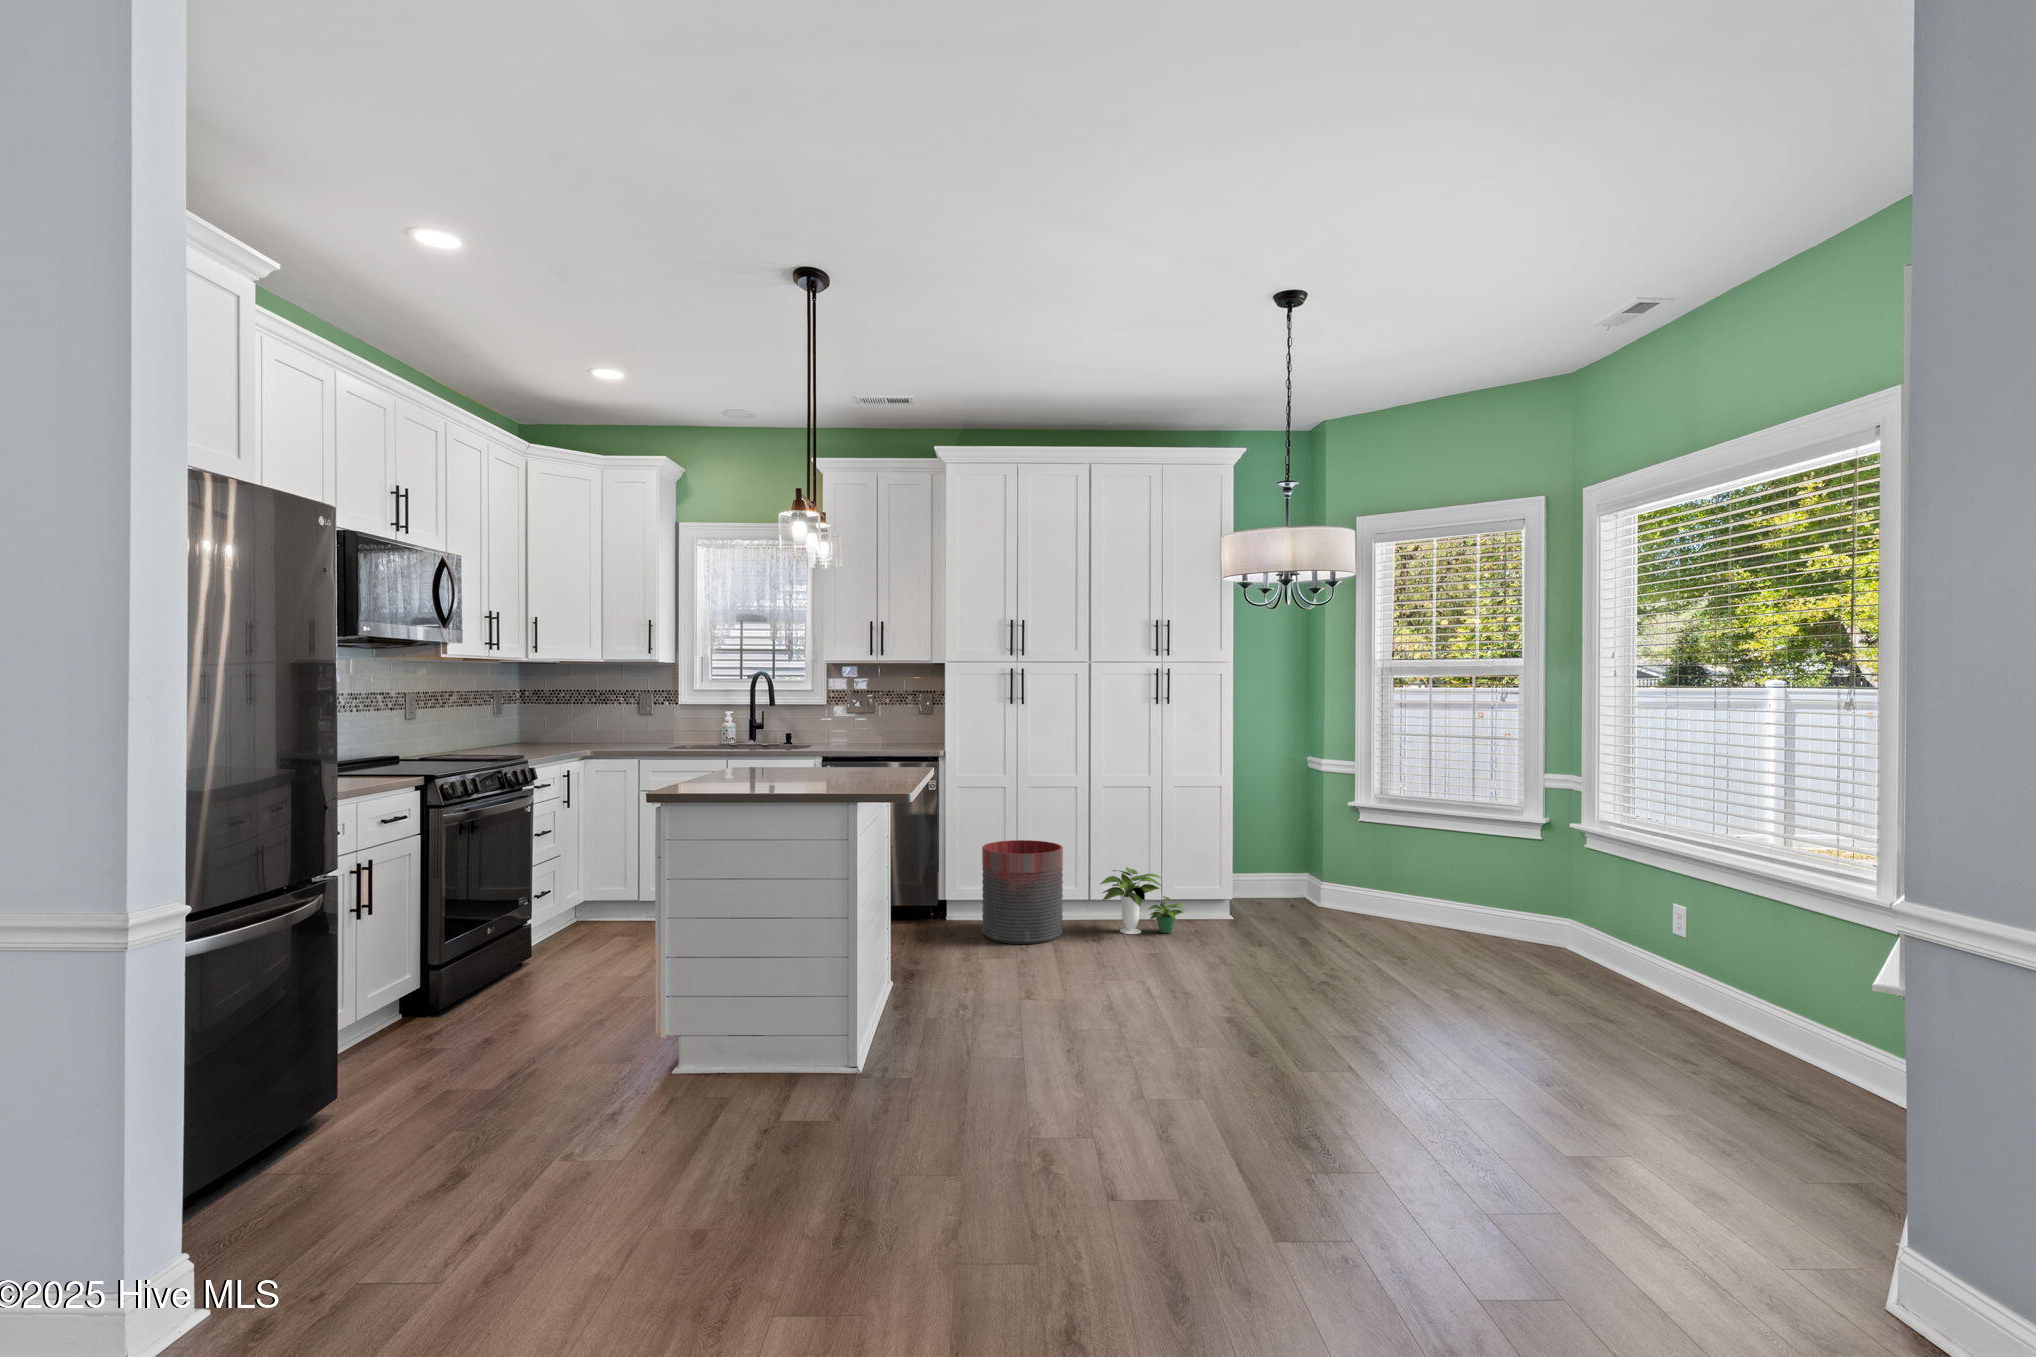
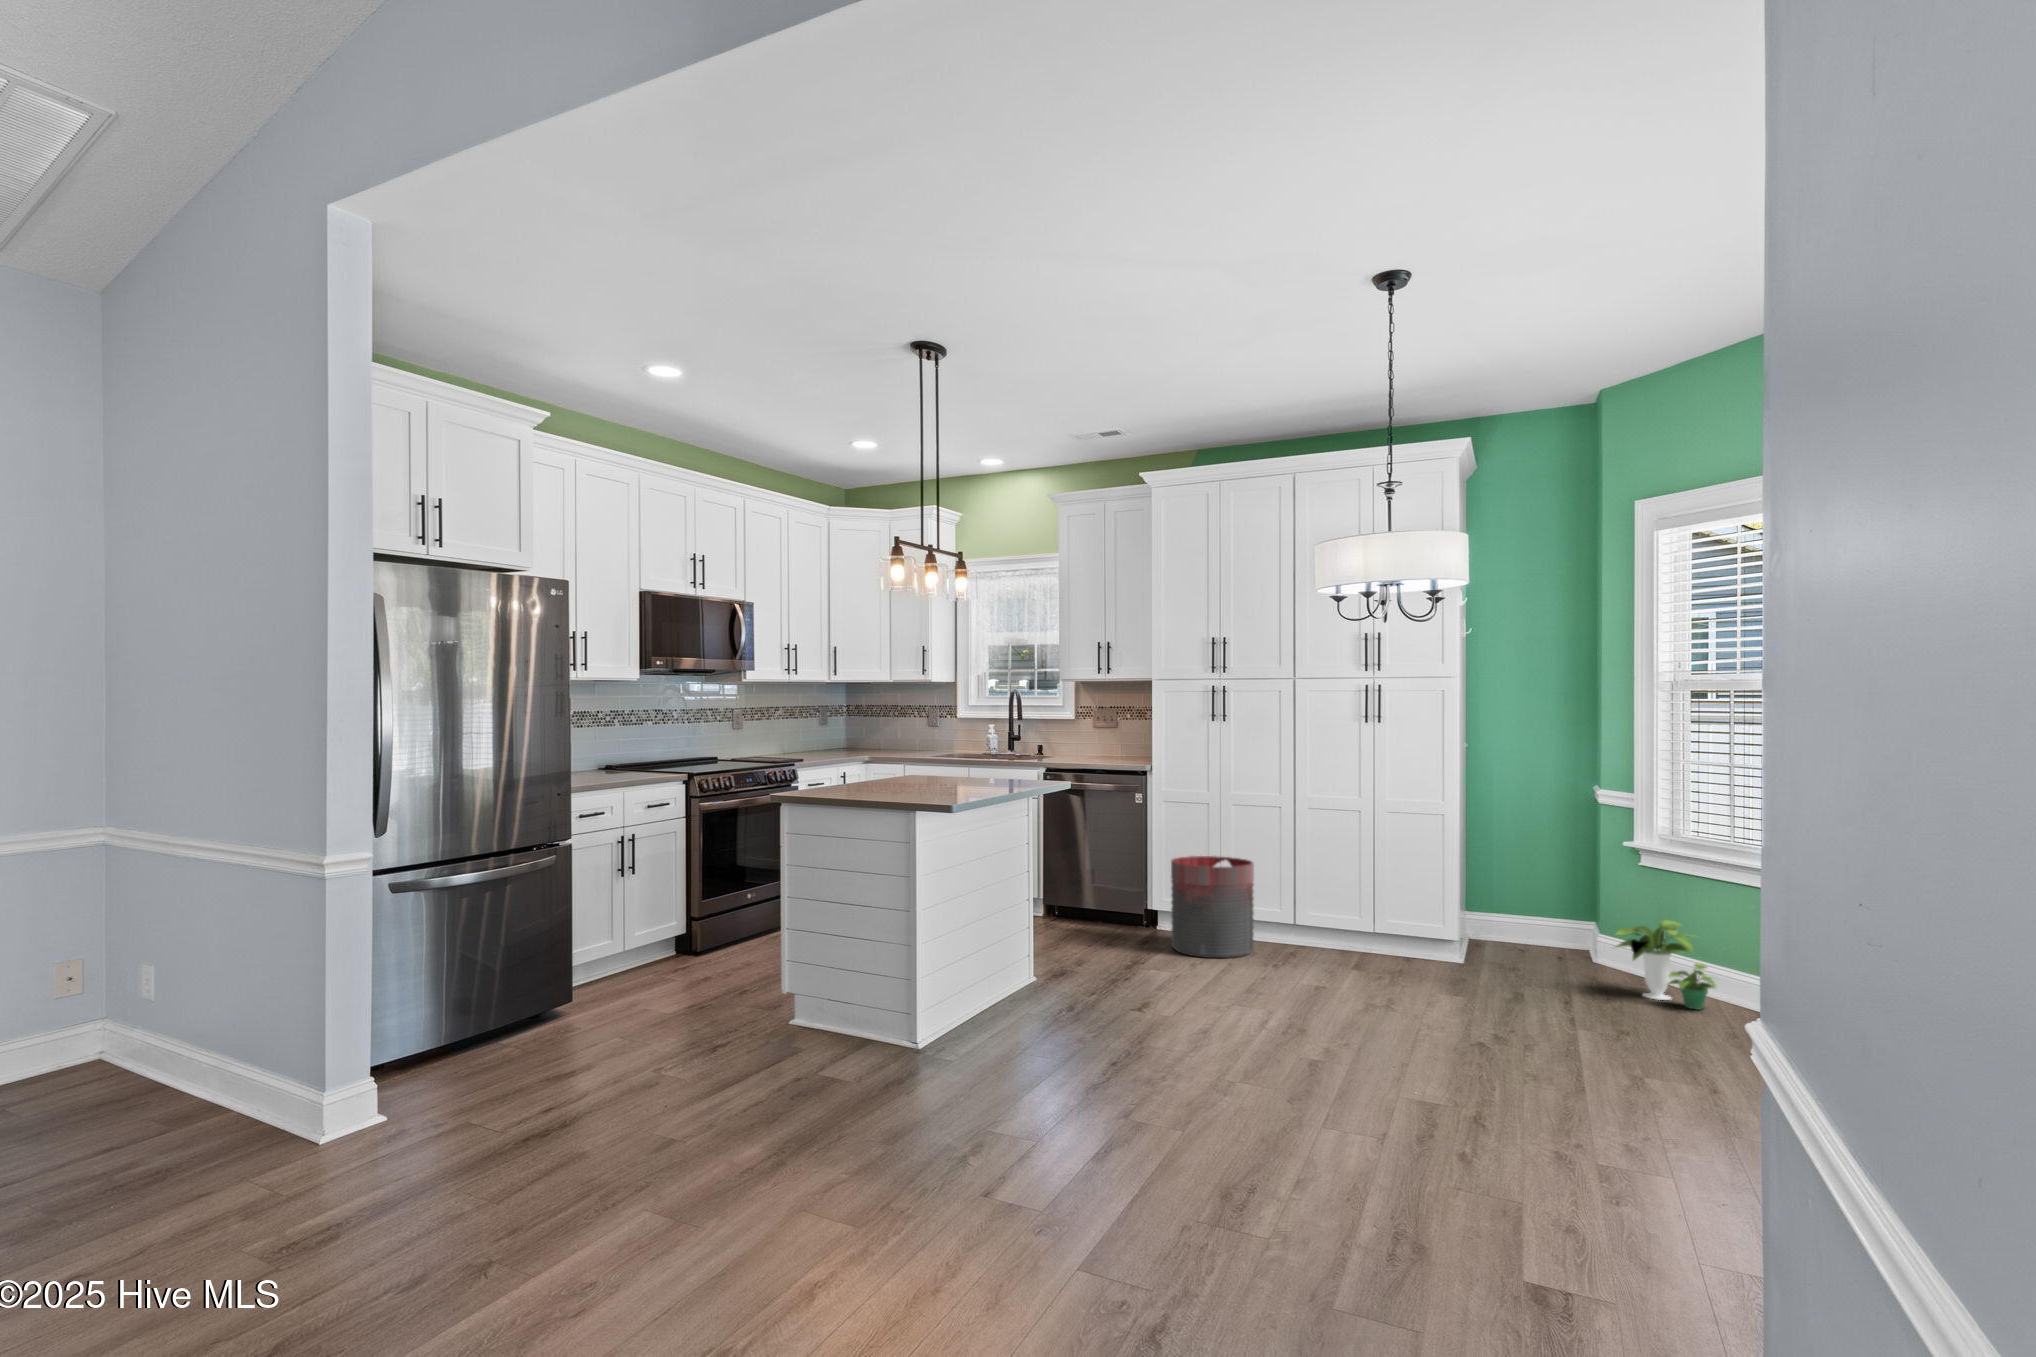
potted plant: present [1100,867,1184,934] -> present [1615,920,1716,1010]

